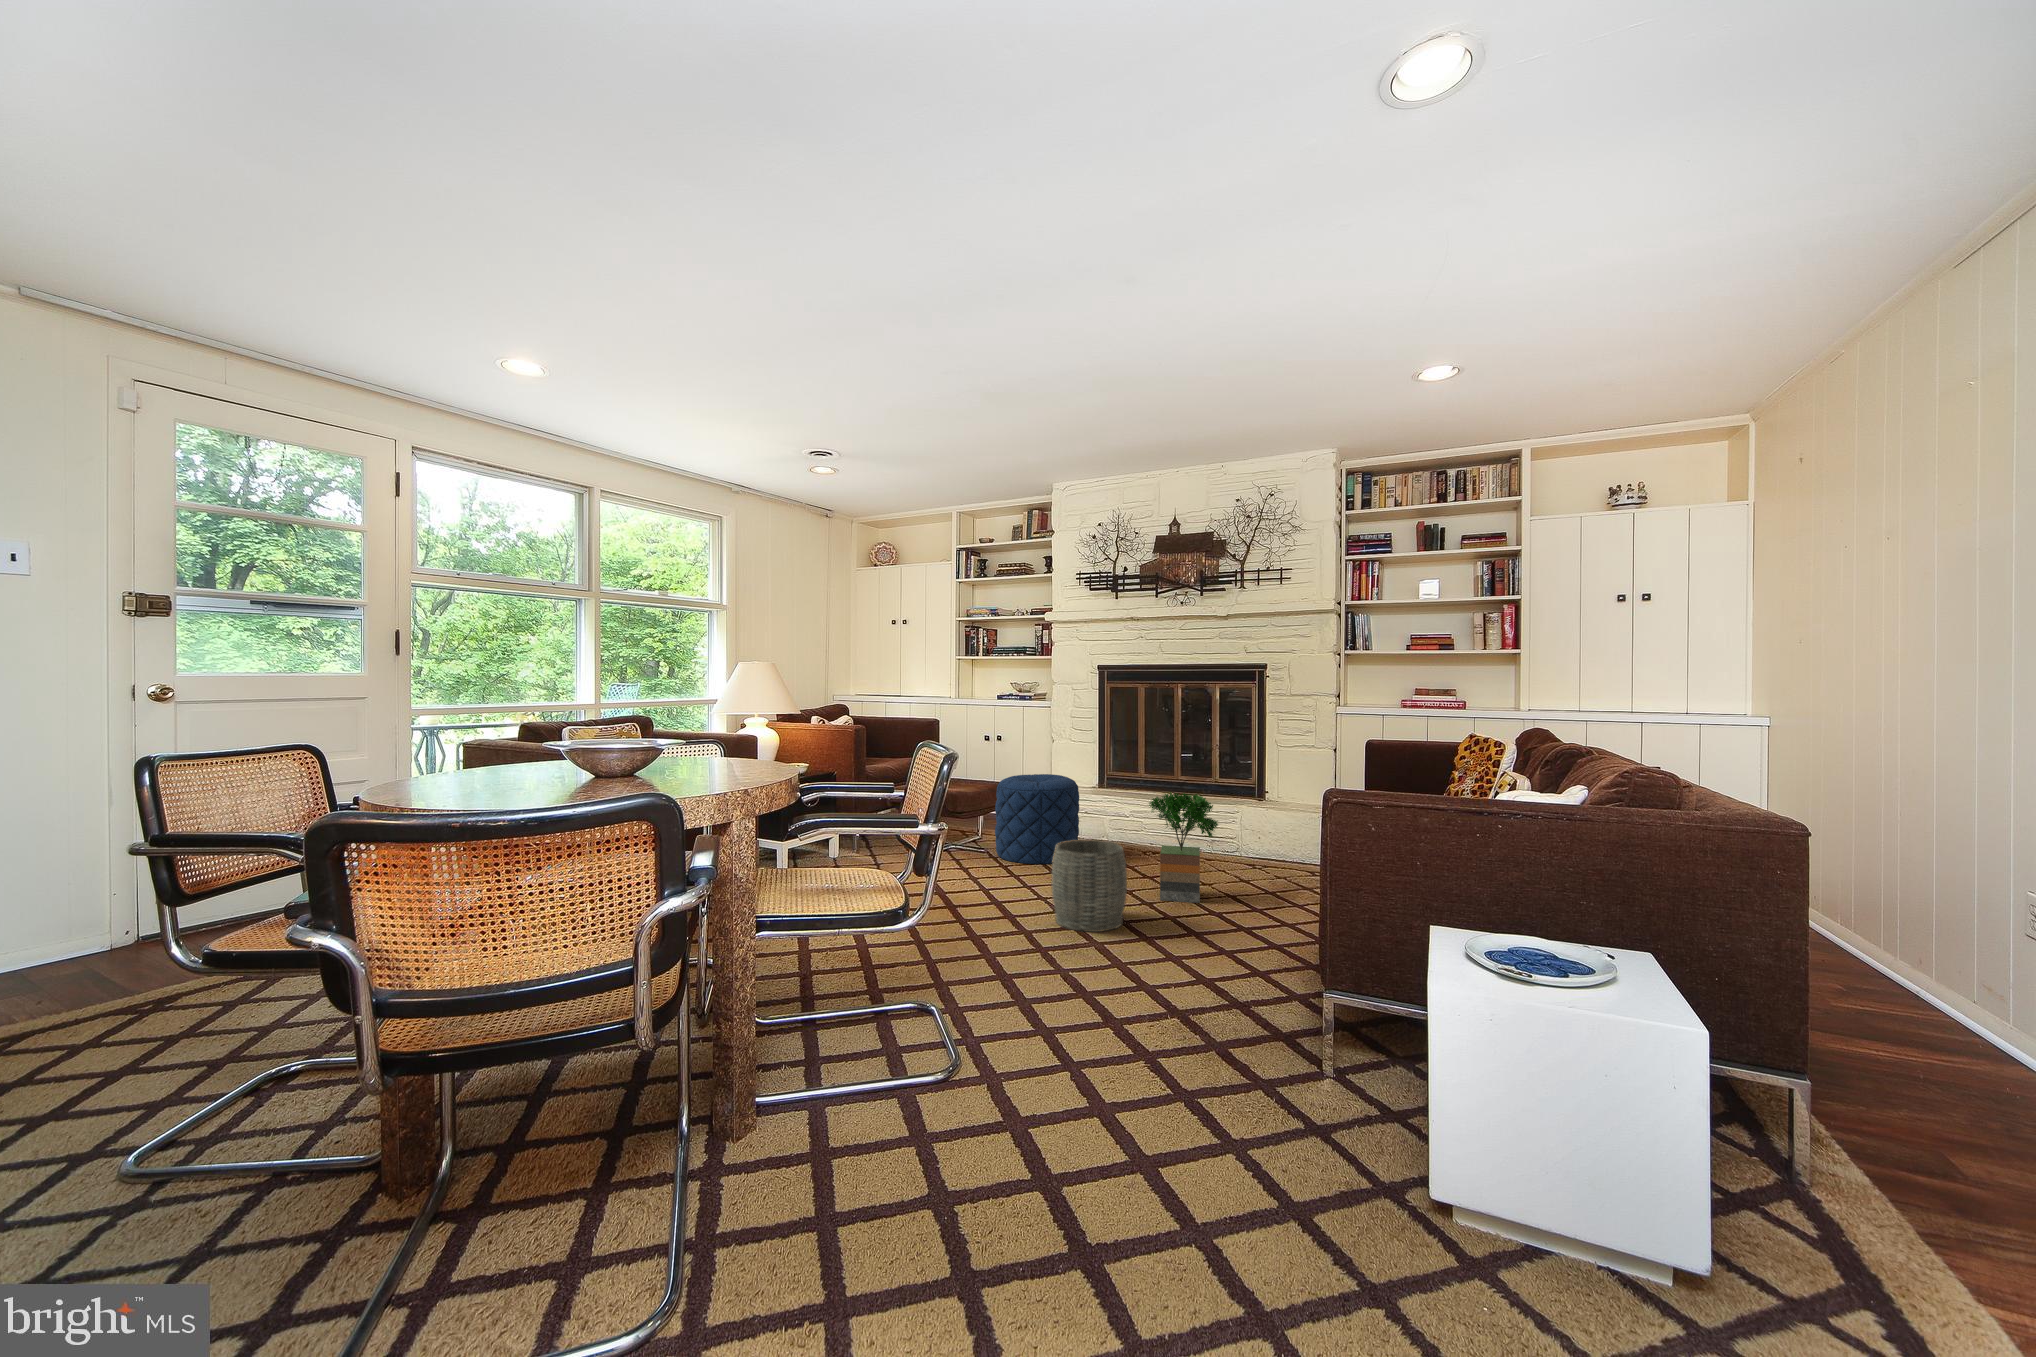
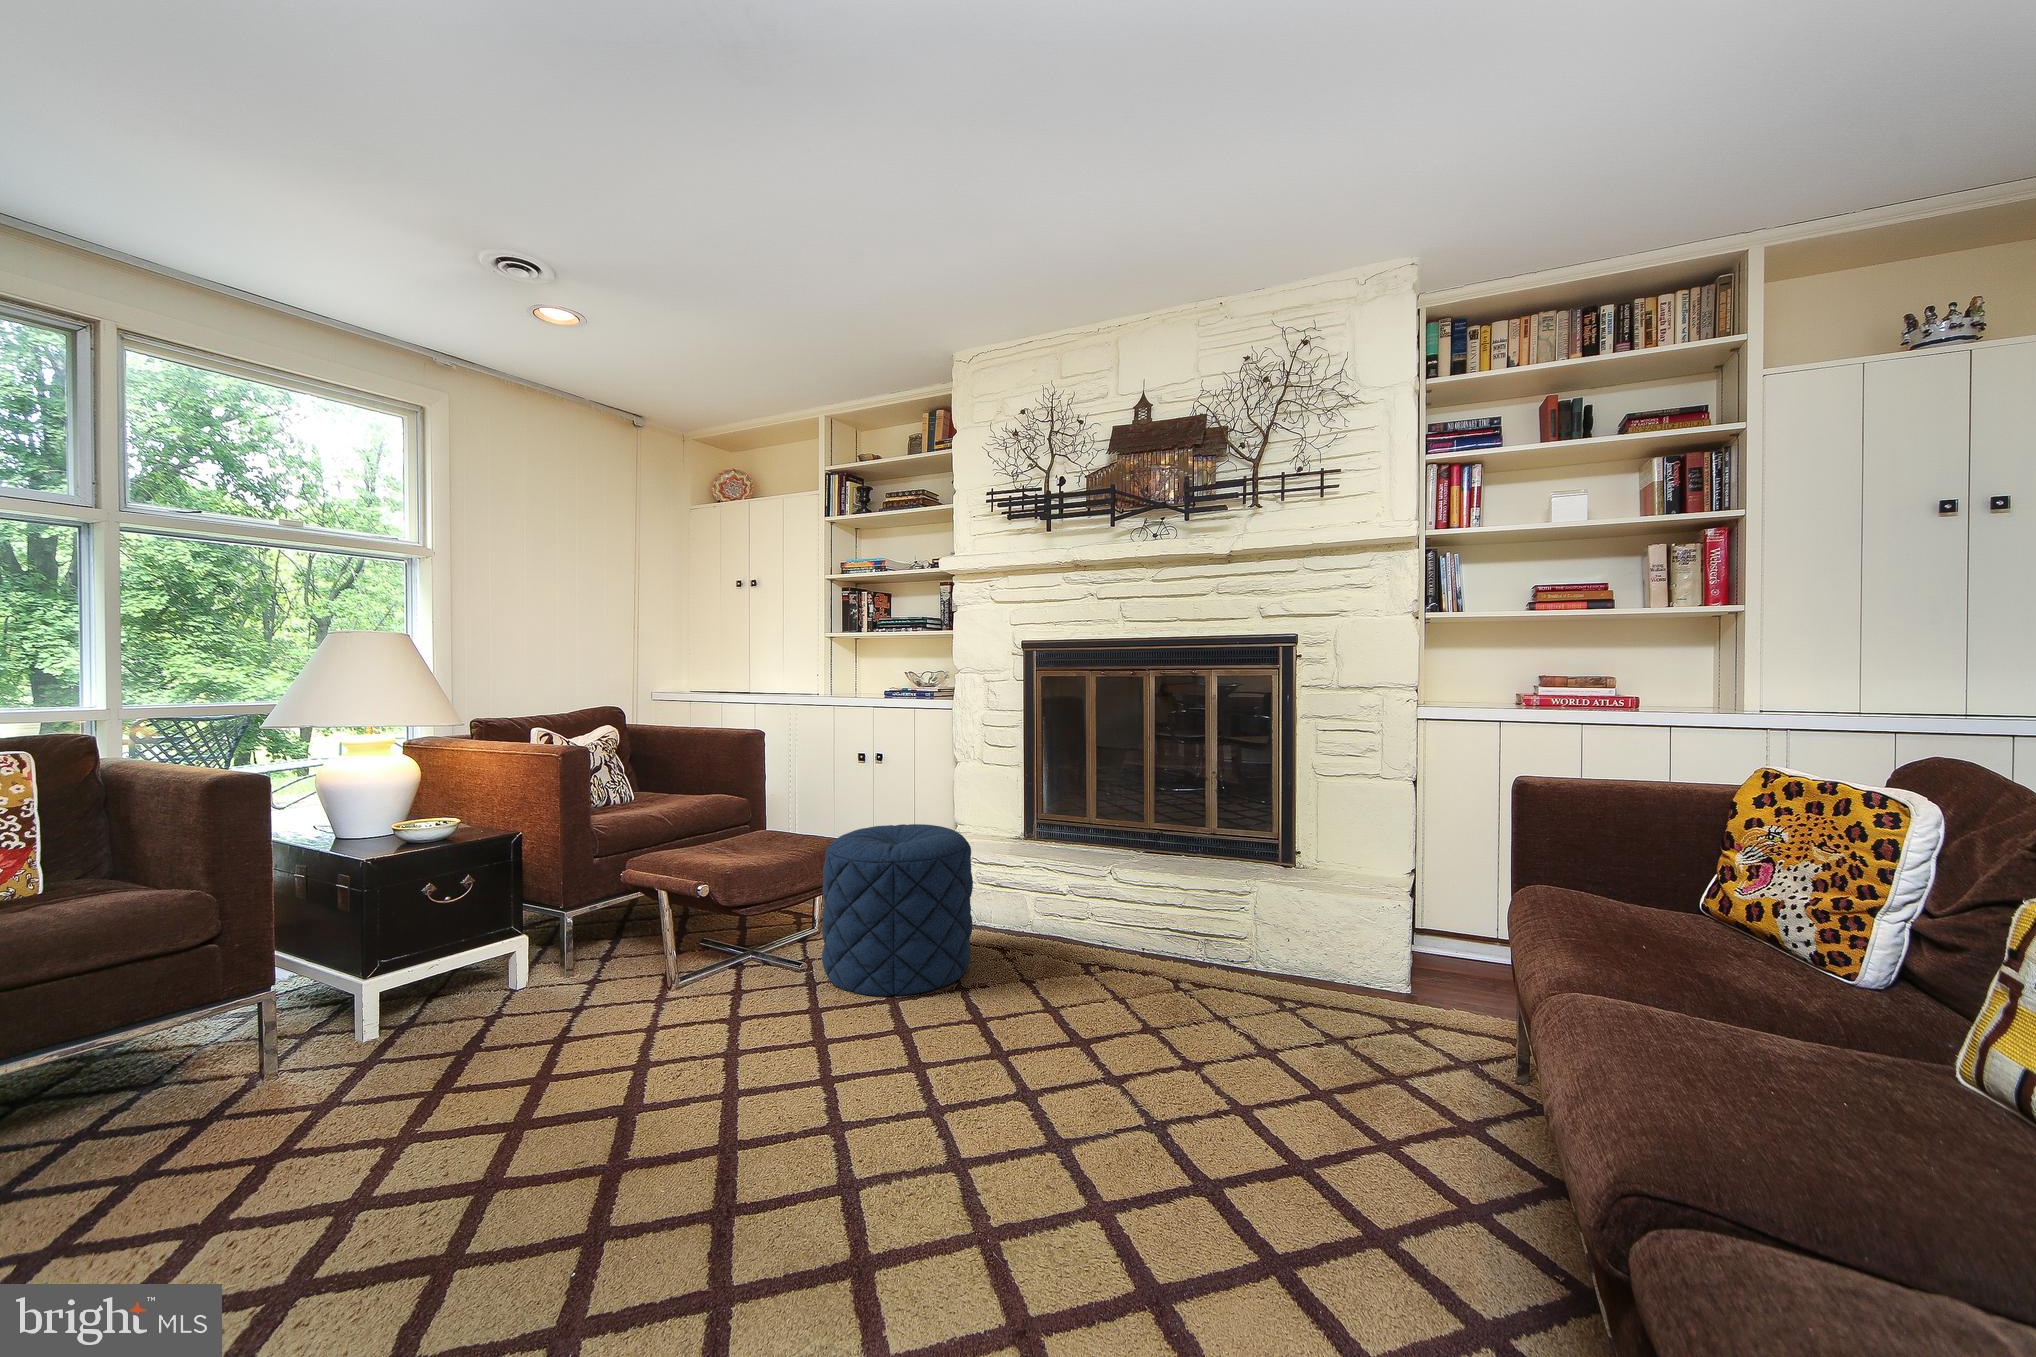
potted tree: present [1149,792,1218,903] -> none [1070,881,1220,1128]
woven basket: present [1052,840,1127,932] -> none [818,1011,1000,1281]

